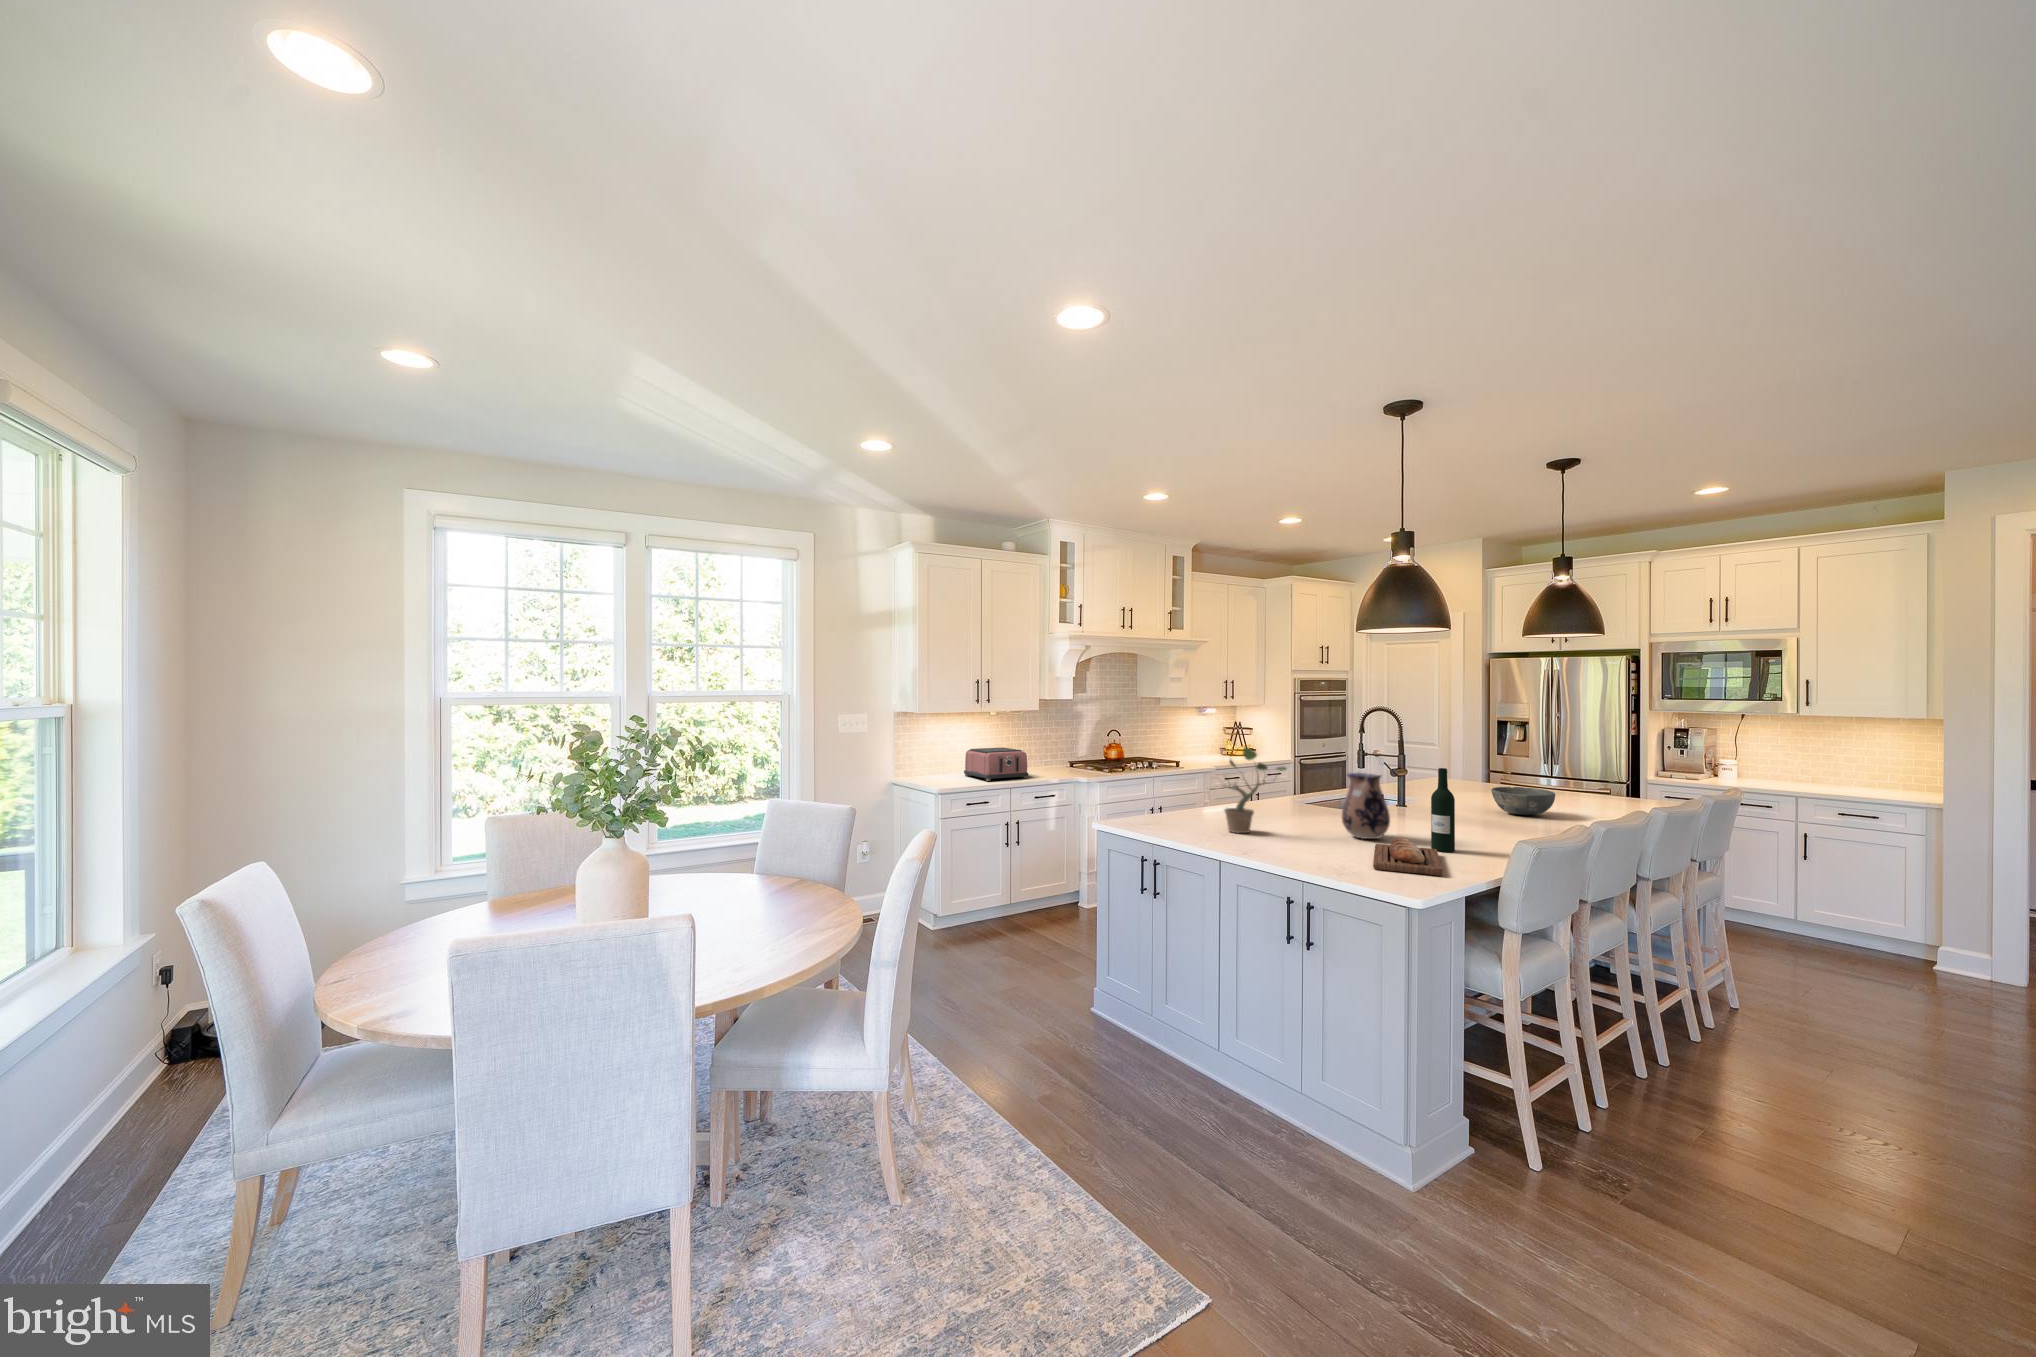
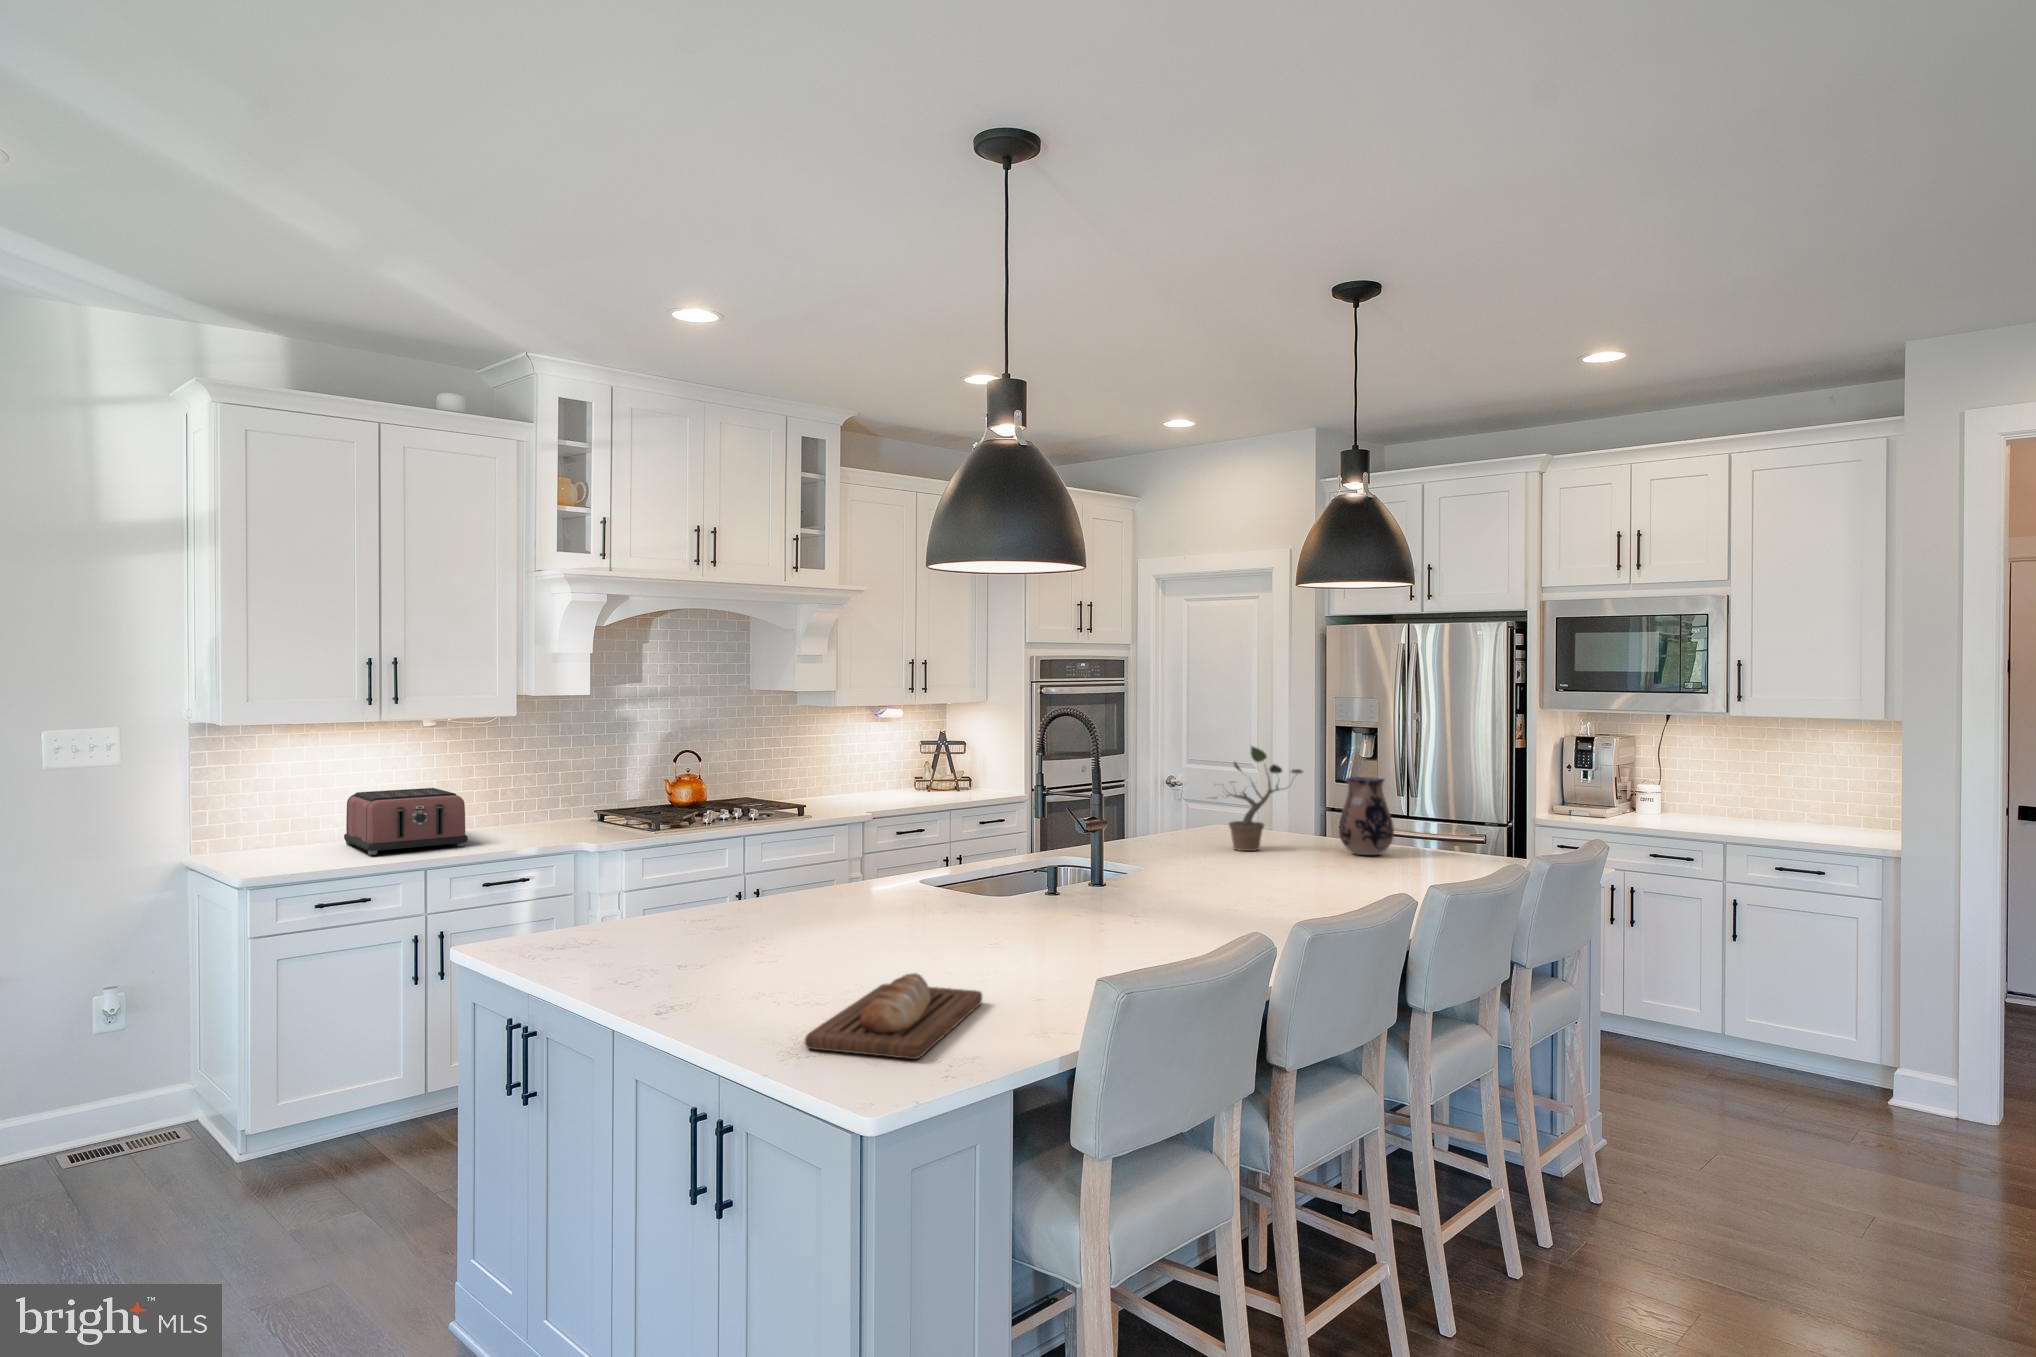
potted plant: present [1224,747,1286,833] -> present [1228,747,1303,851]
wine bottle: present [1431,768,1455,852] -> none [991,833,1031,994]
ceramic pitcher: present [1342,773,1390,839] -> present [1339,777,1394,855]
bowl: present [1491,787,1555,815] -> none [1210,848,1305,899]

